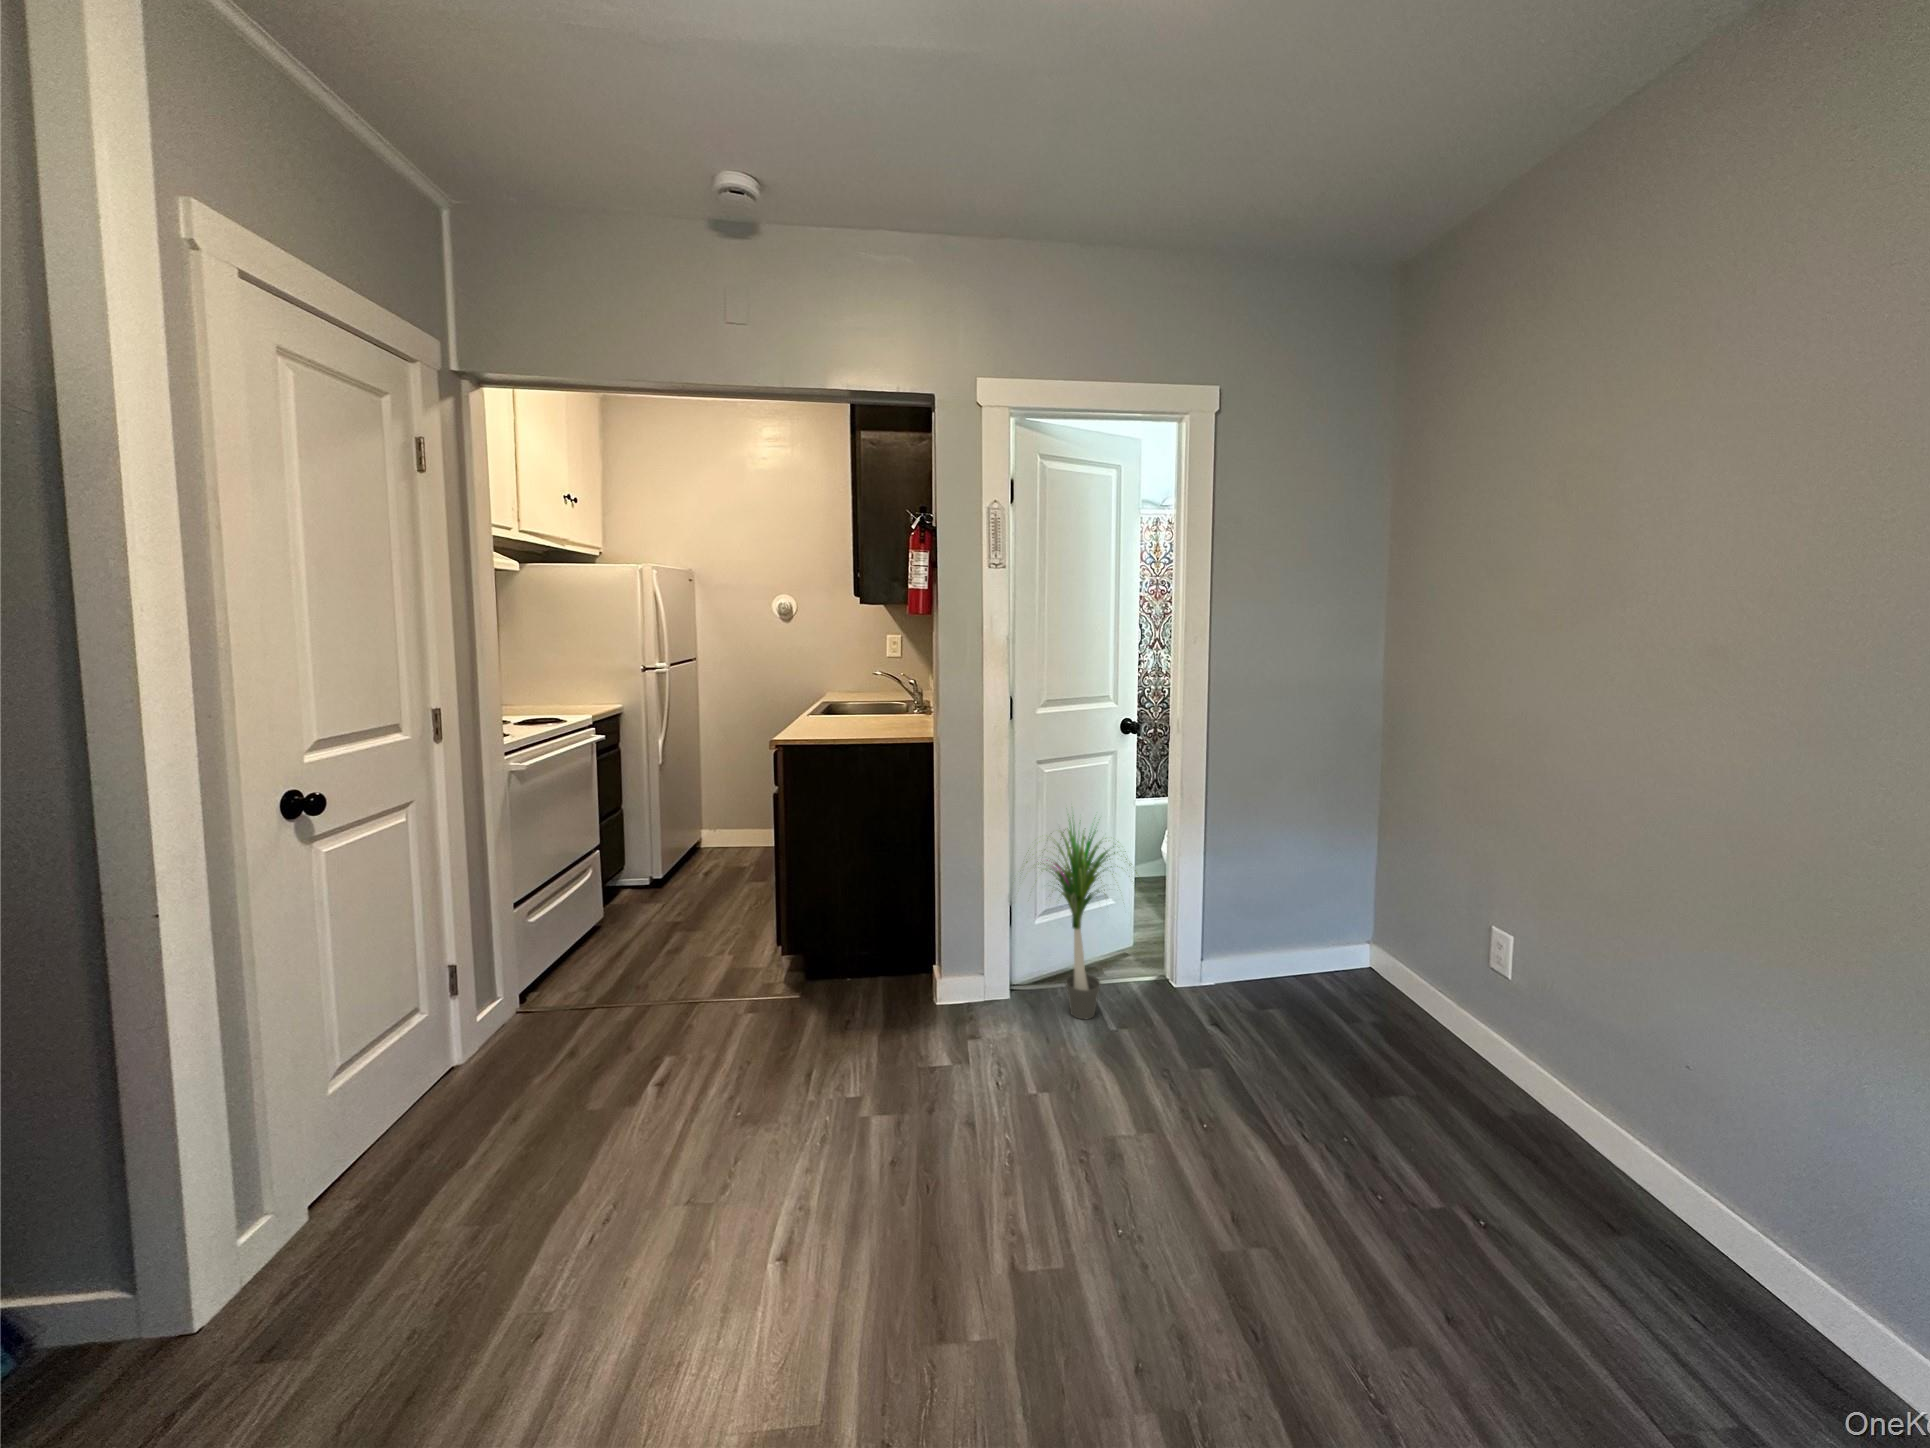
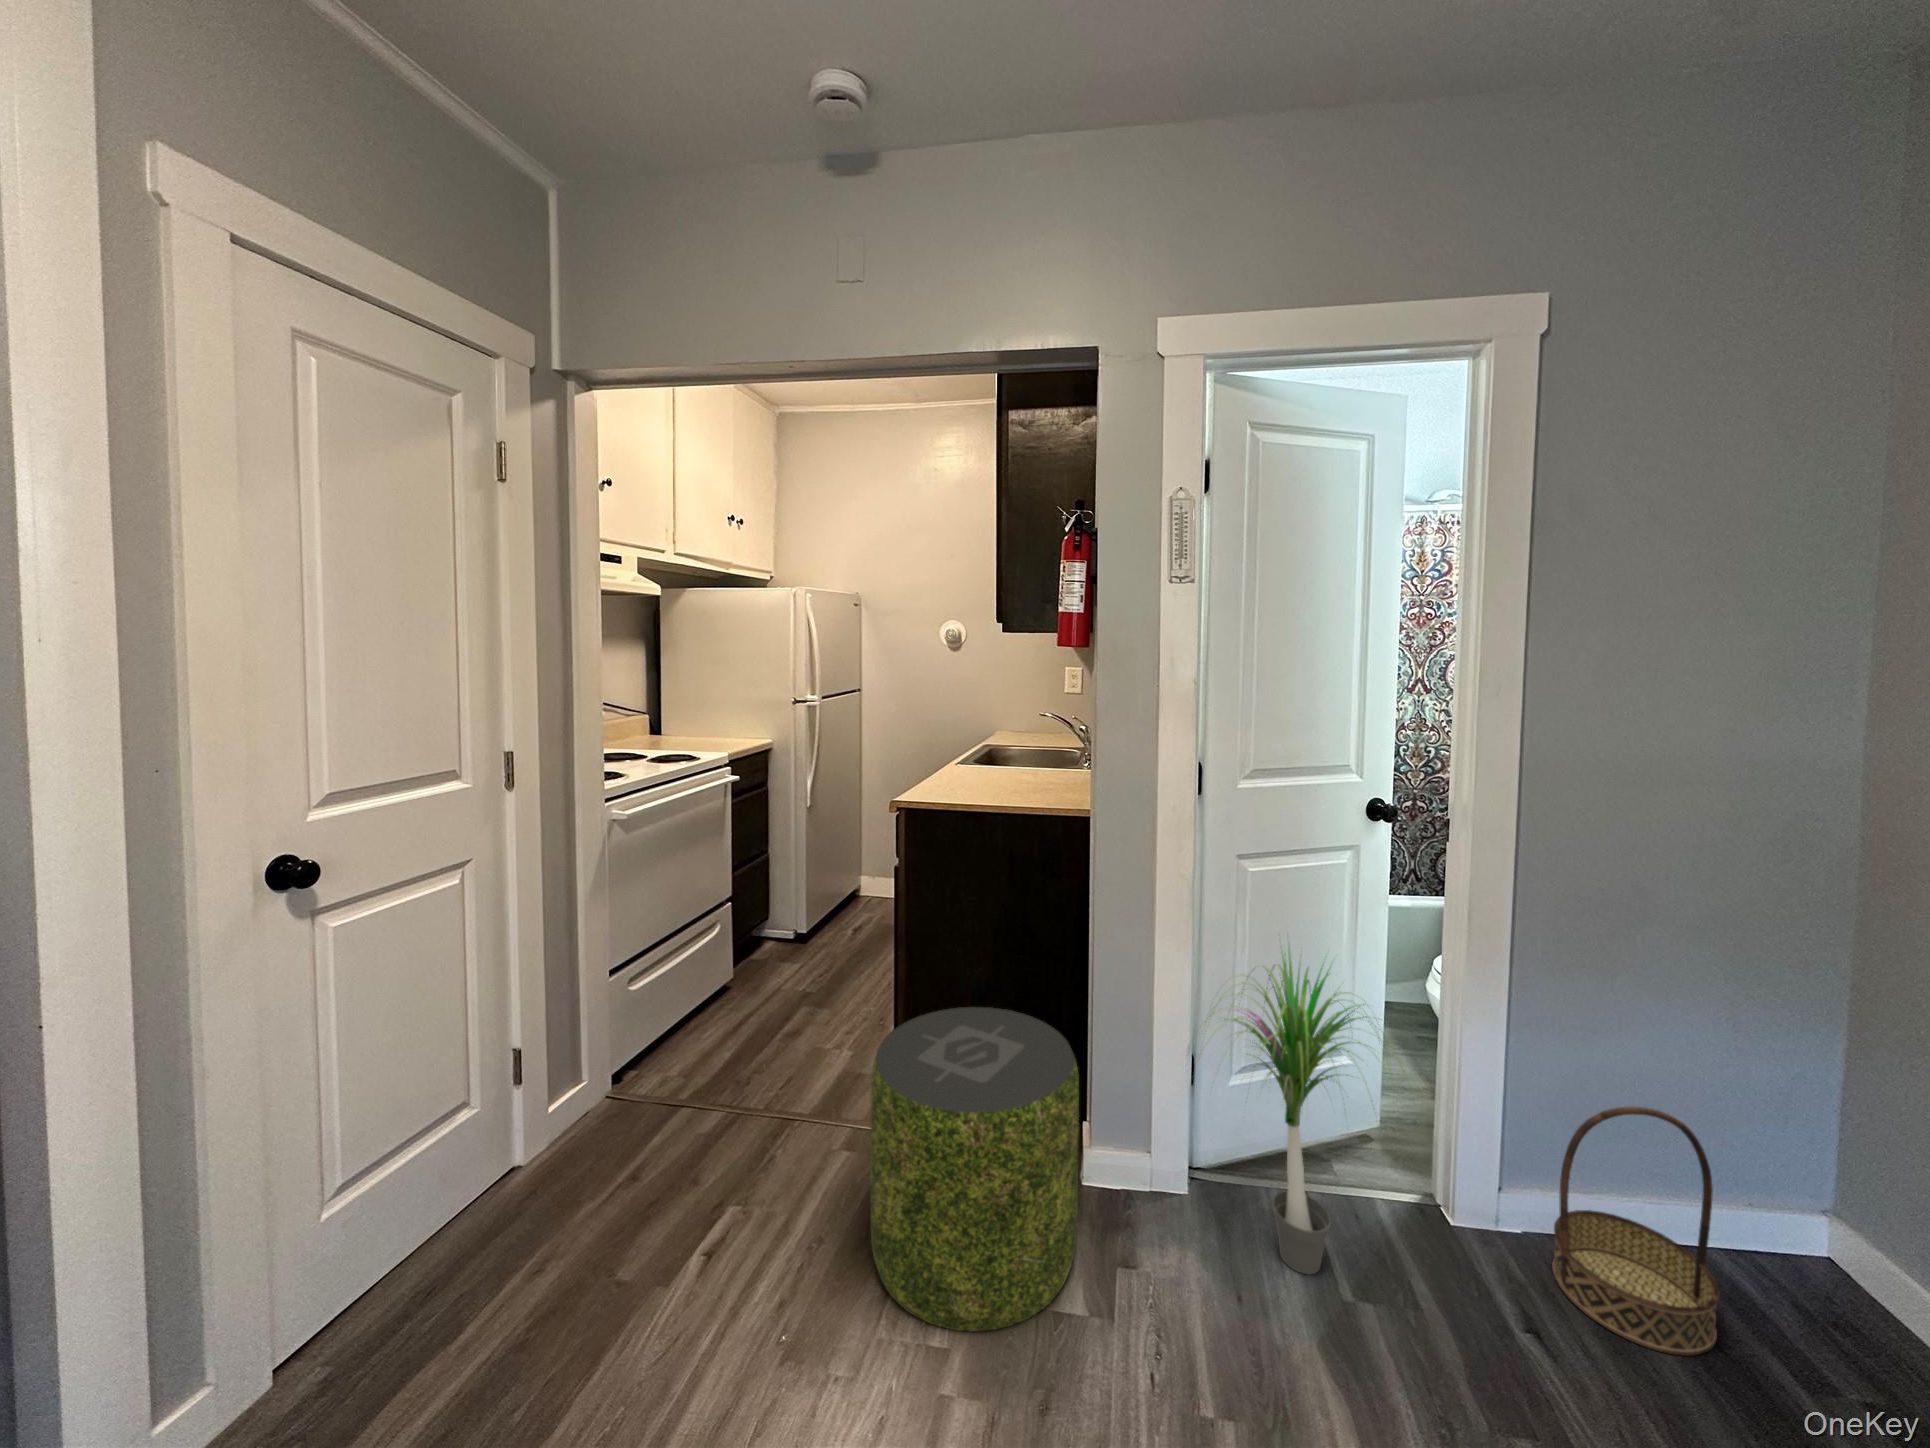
pouf: none [788,883,940,1085] -> present [871,1007,1079,1331]
basket: none [1224,885,1302,1016] -> present [1552,1107,1719,1355]

